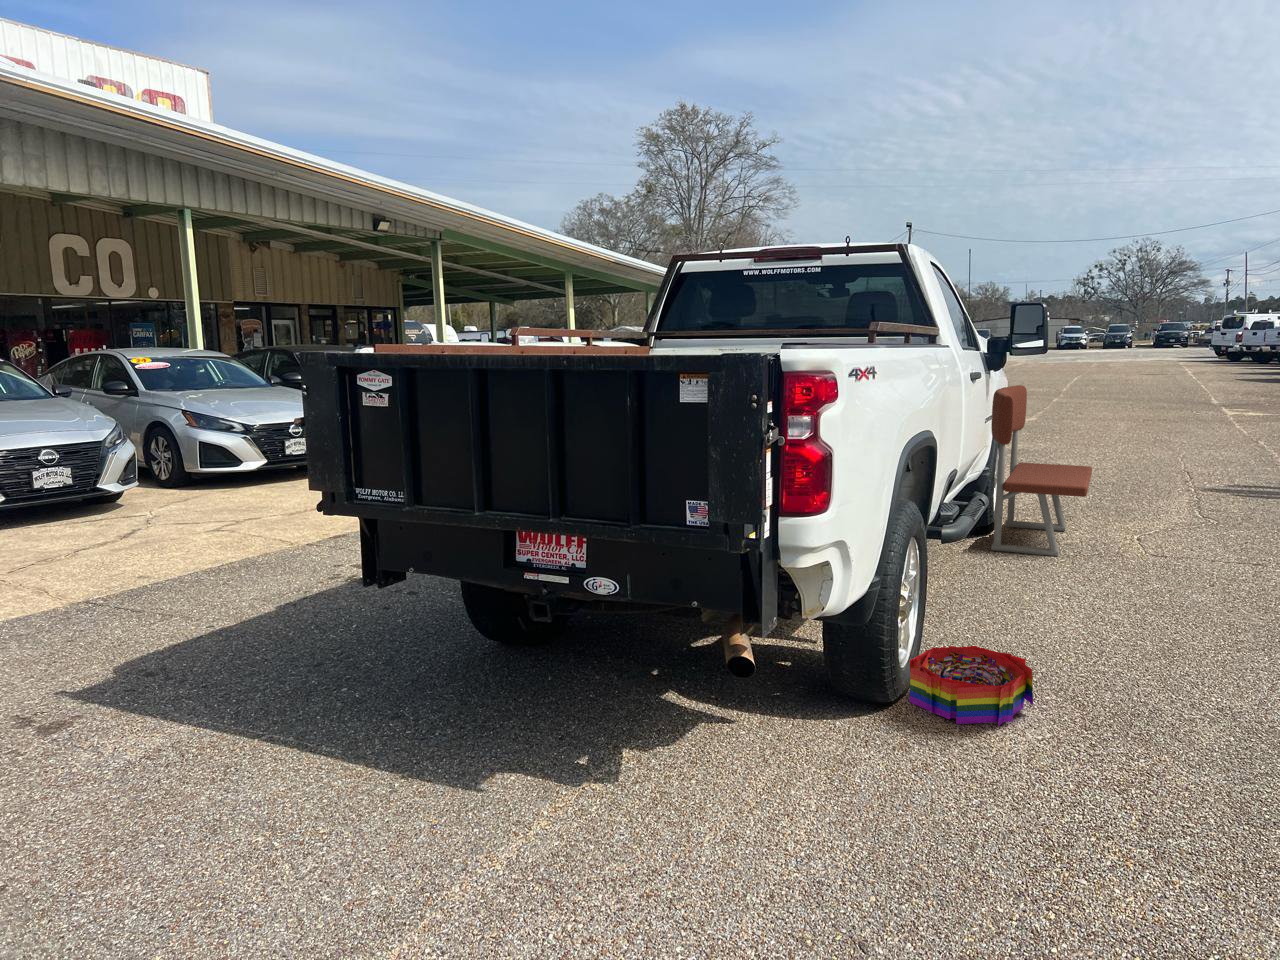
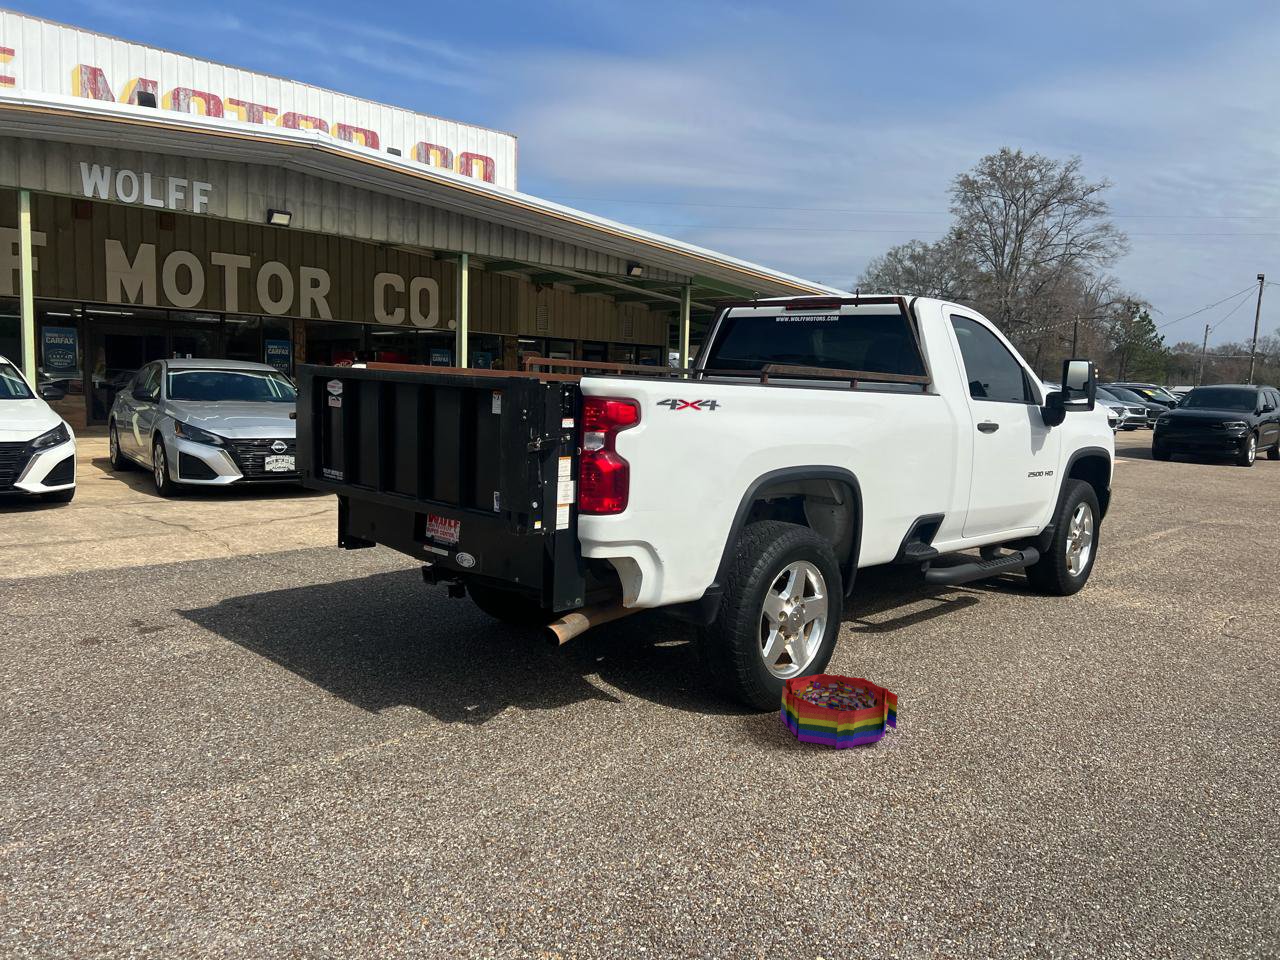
bench: present [991,385,1092,556] -> none [1052,448,1198,629]

